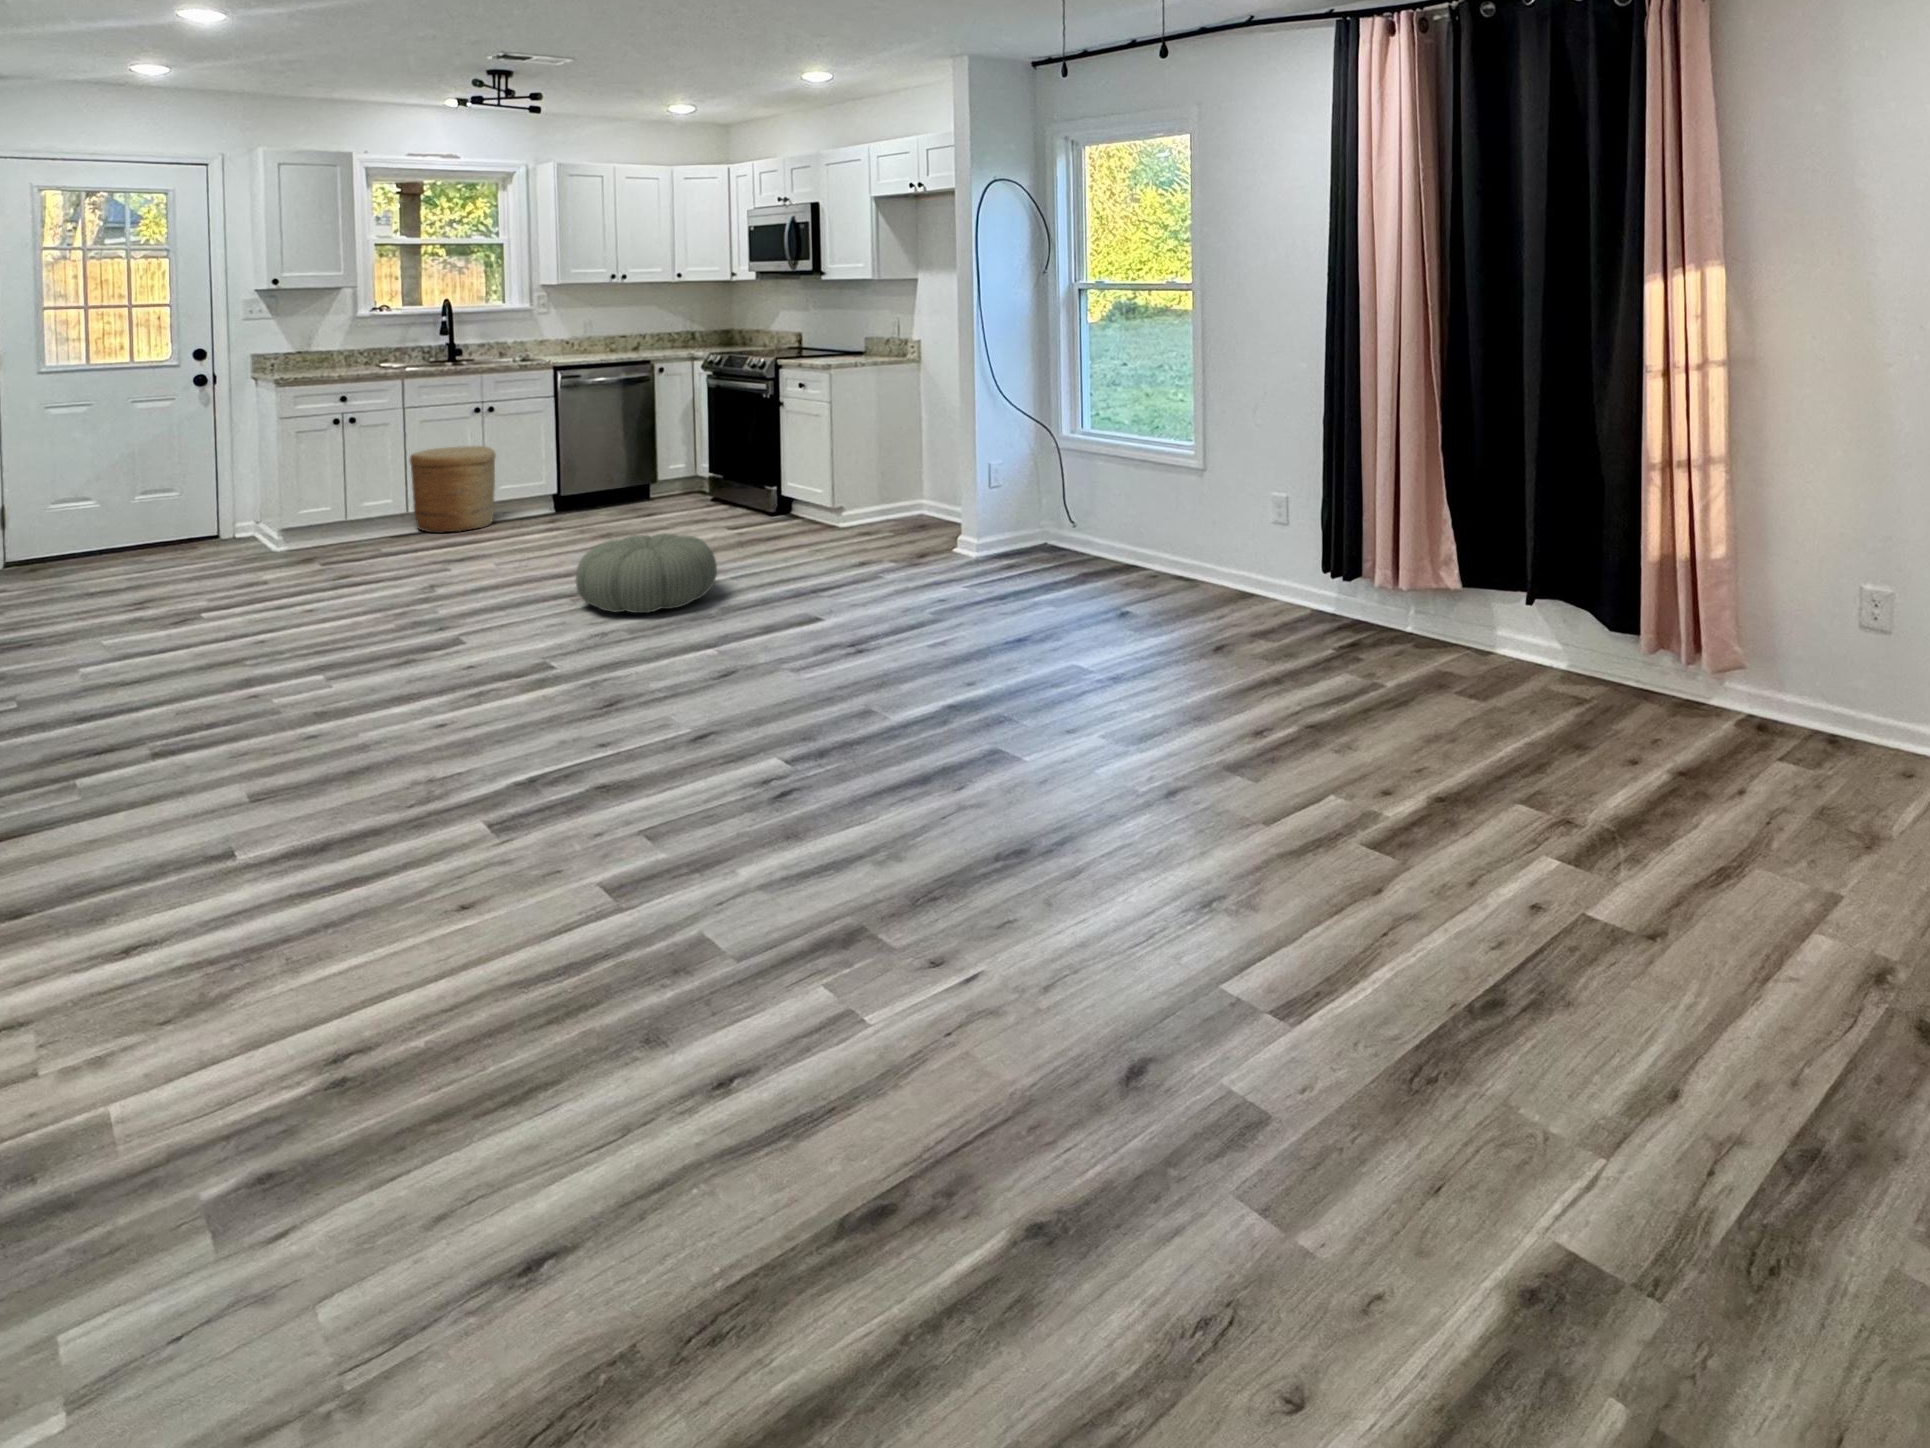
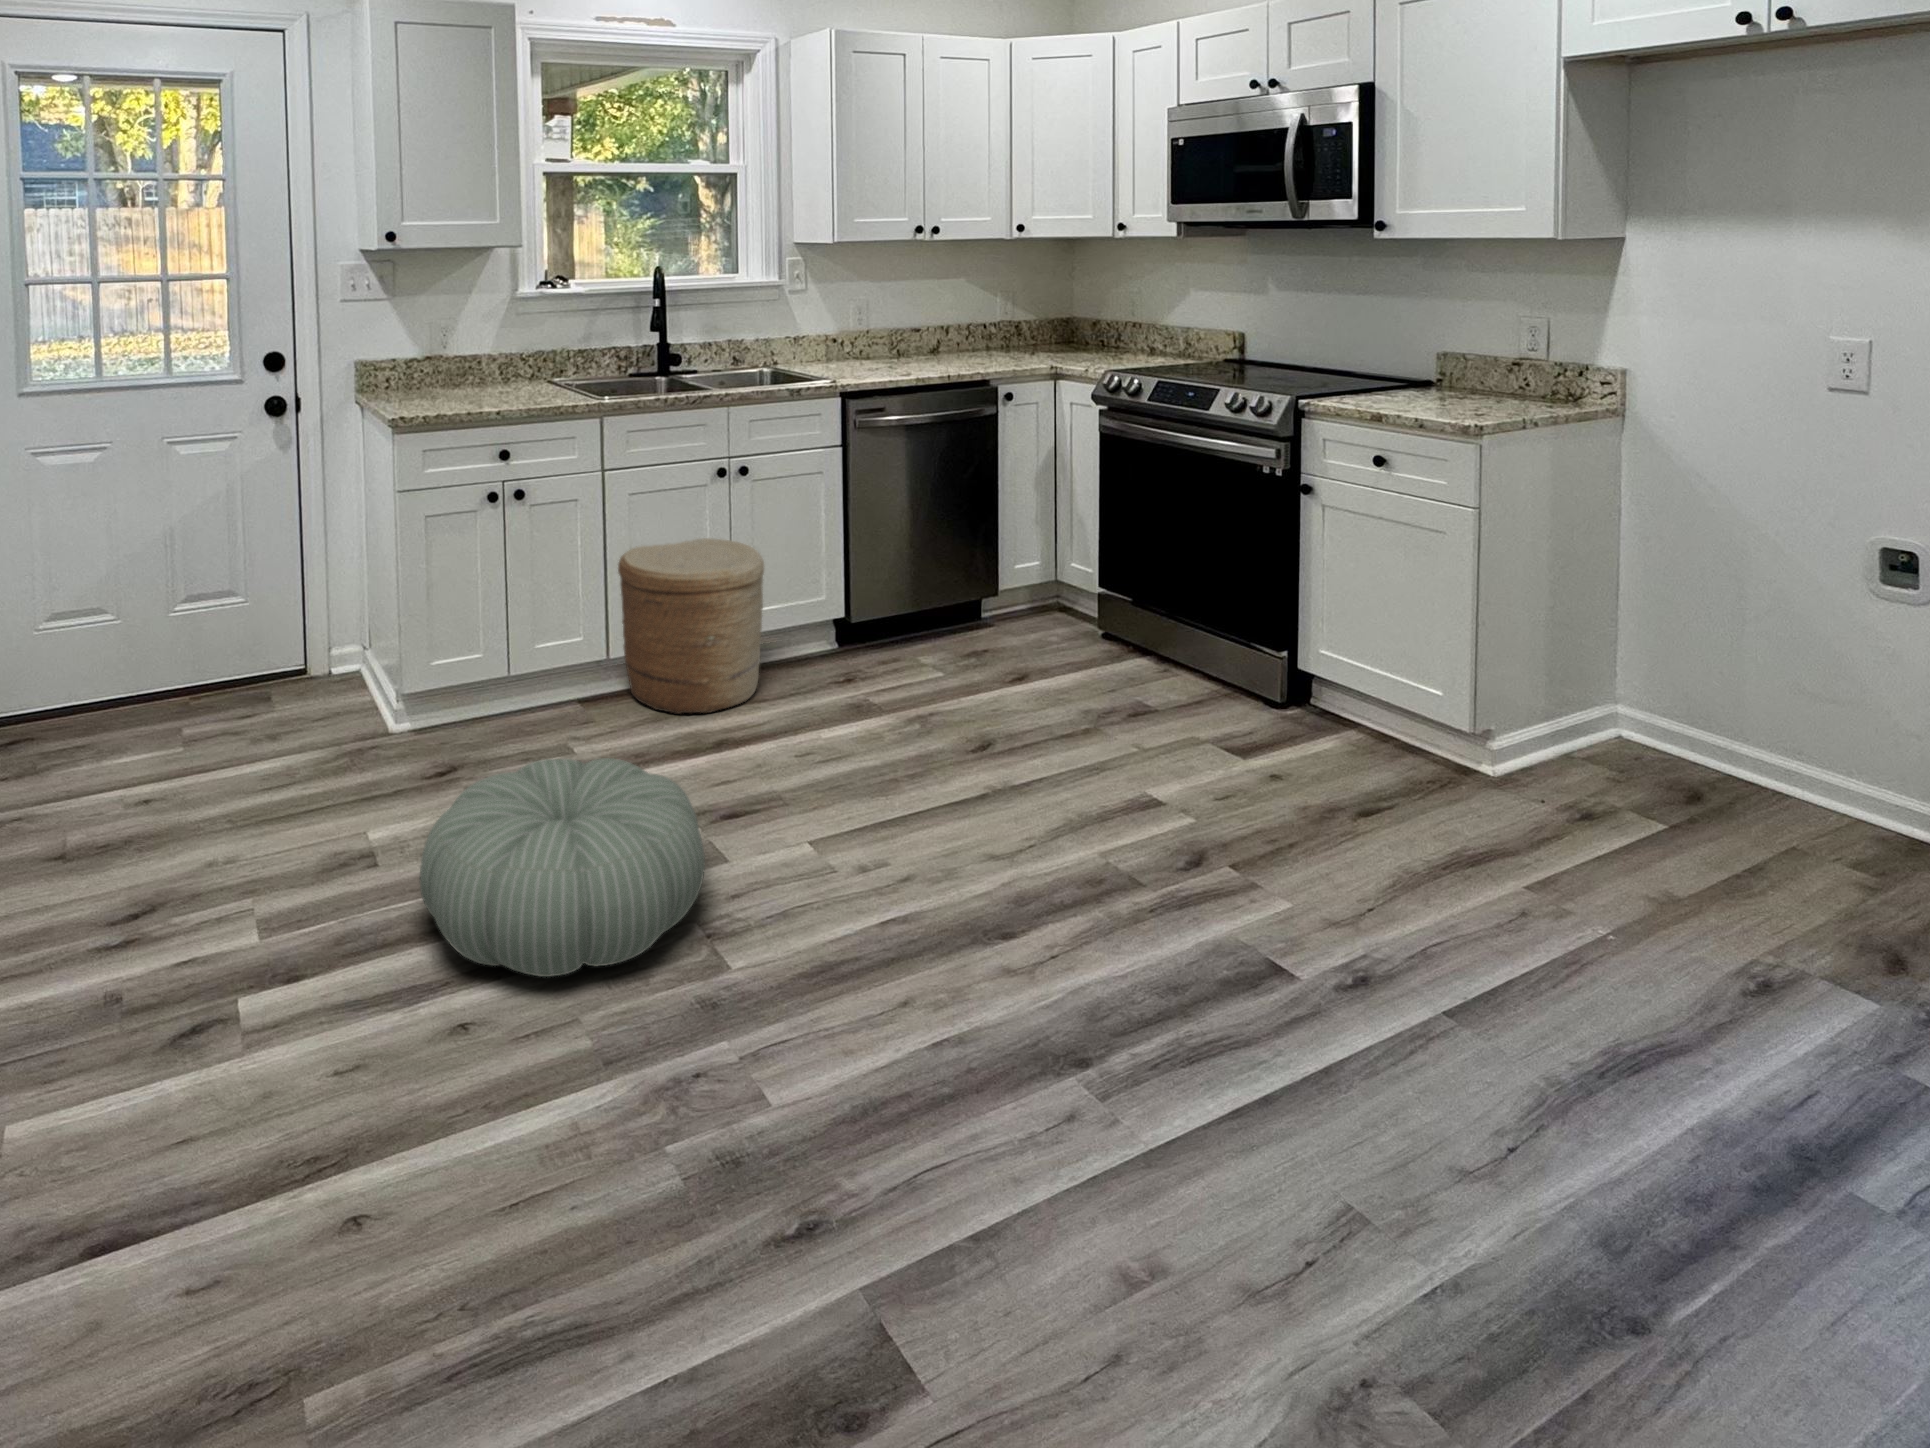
pouf: present [576,533,717,613] -> present [420,758,705,977]

